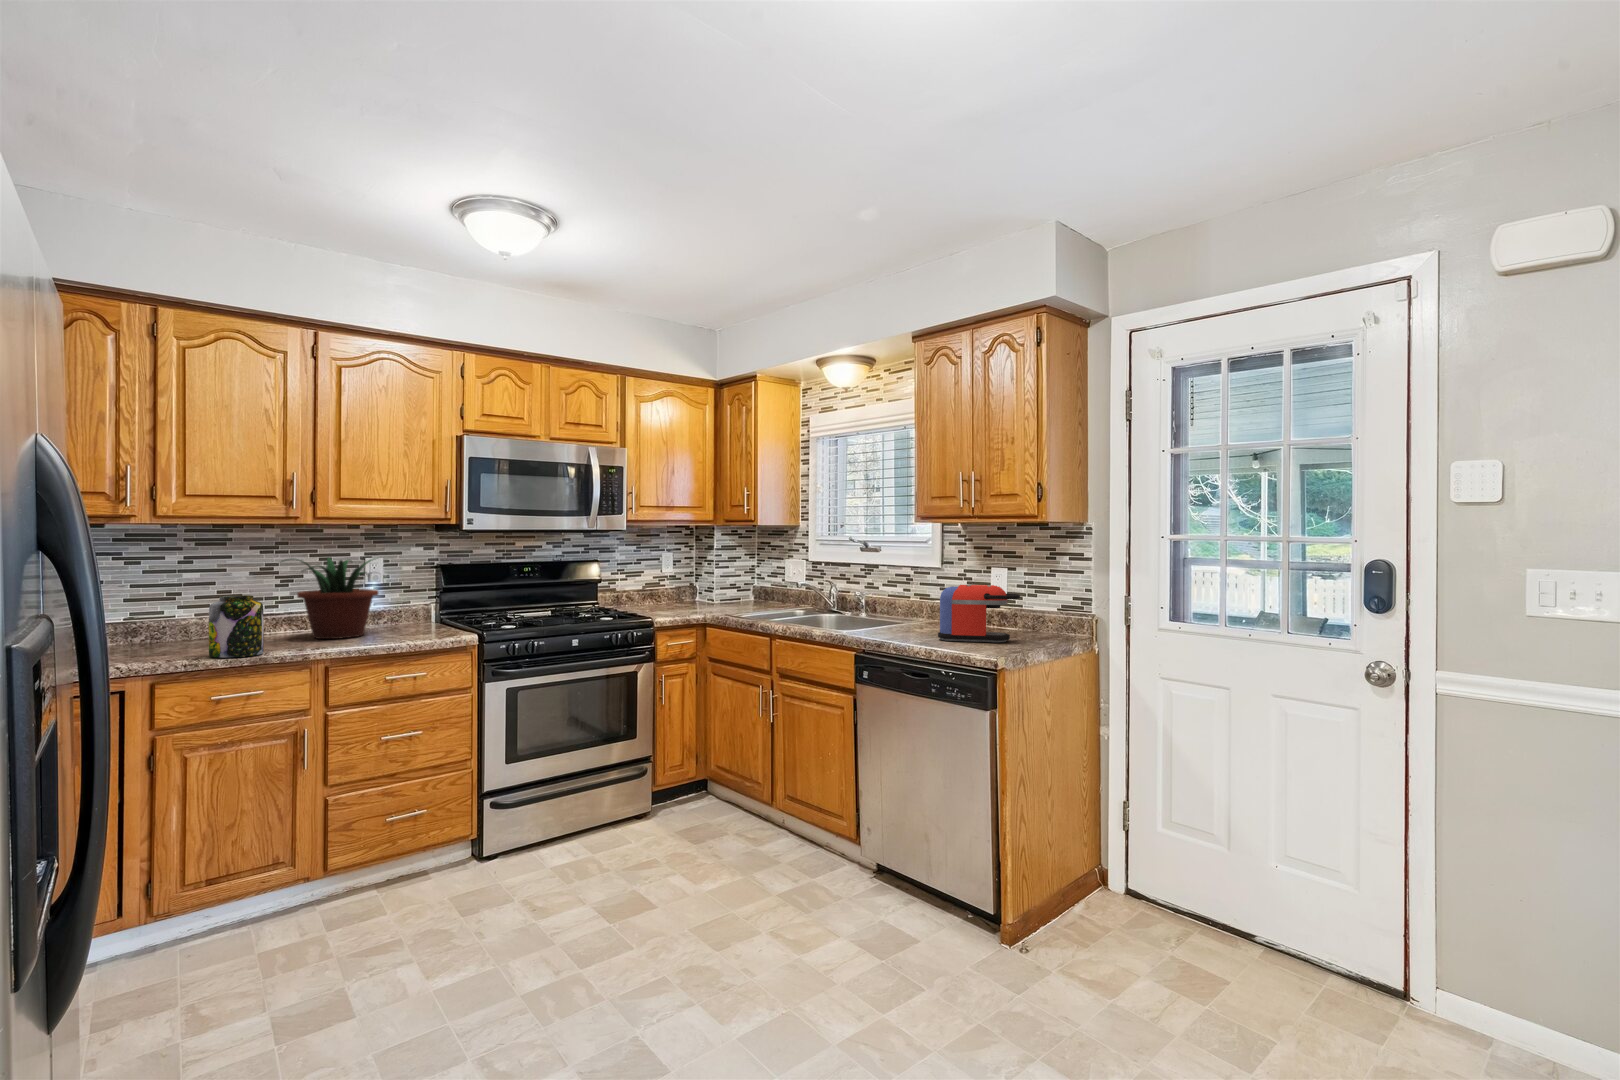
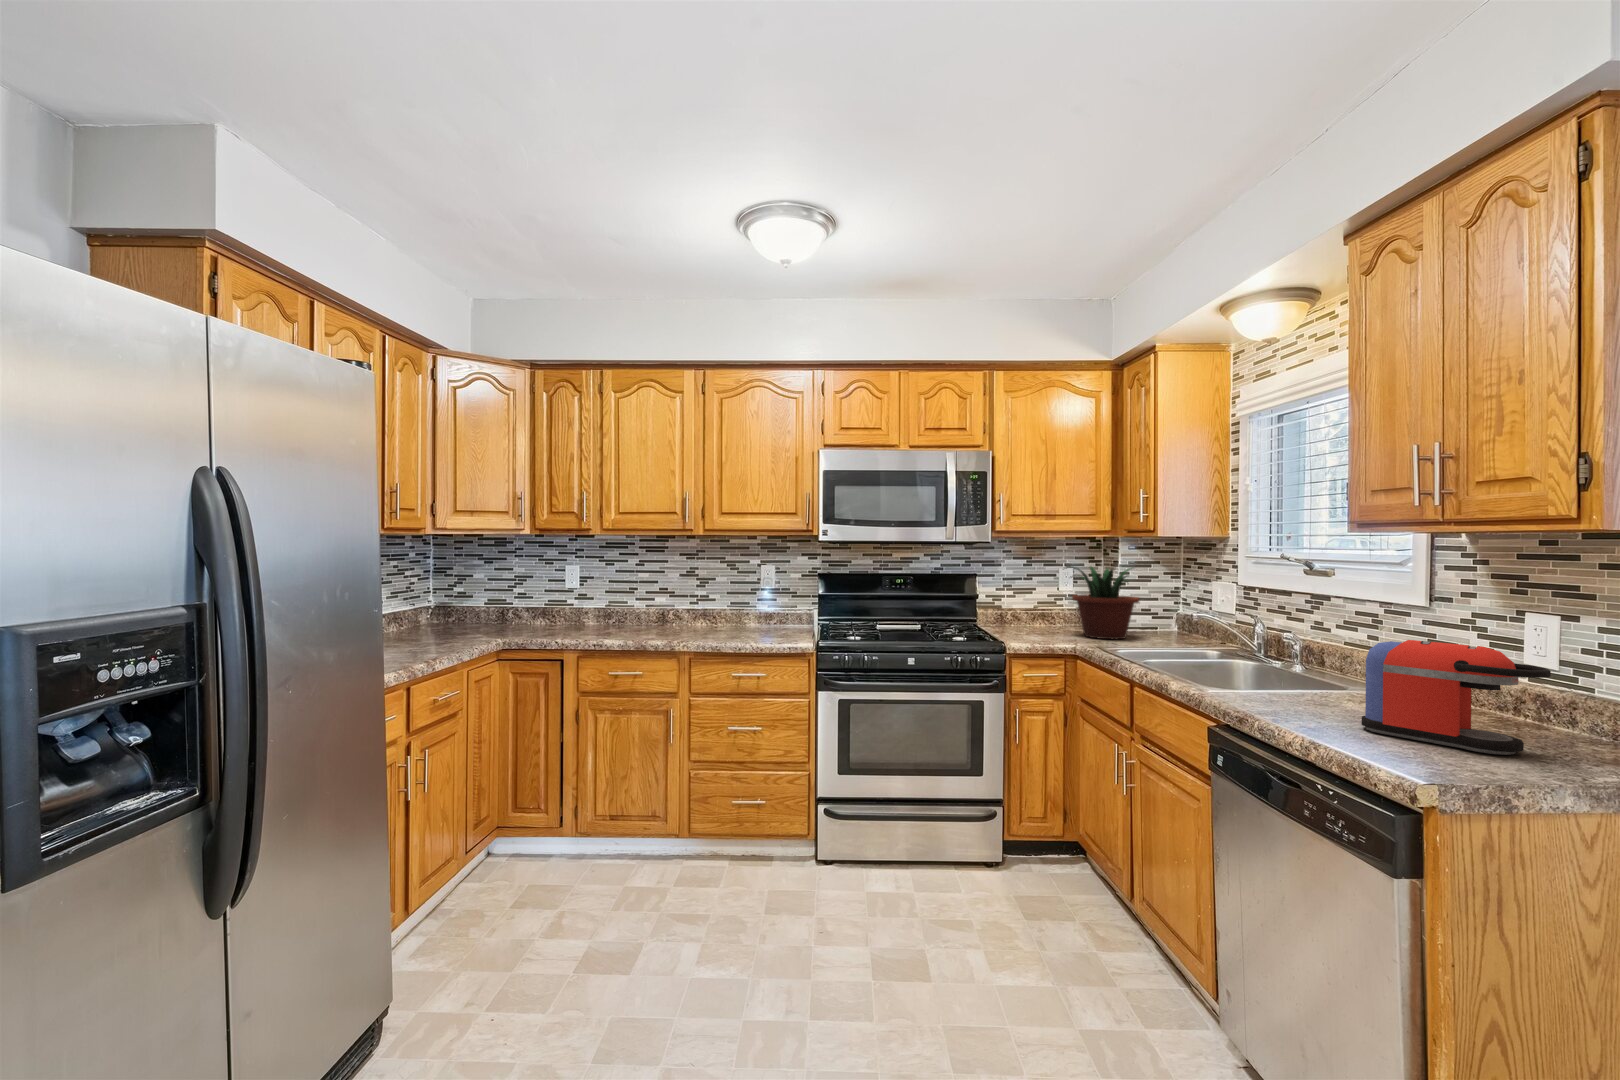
potted plant: present [282,558,379,639] -> present [1066,566,1139,639]
jar: present [209,595,264,658] -> none [608,593,643,643]

